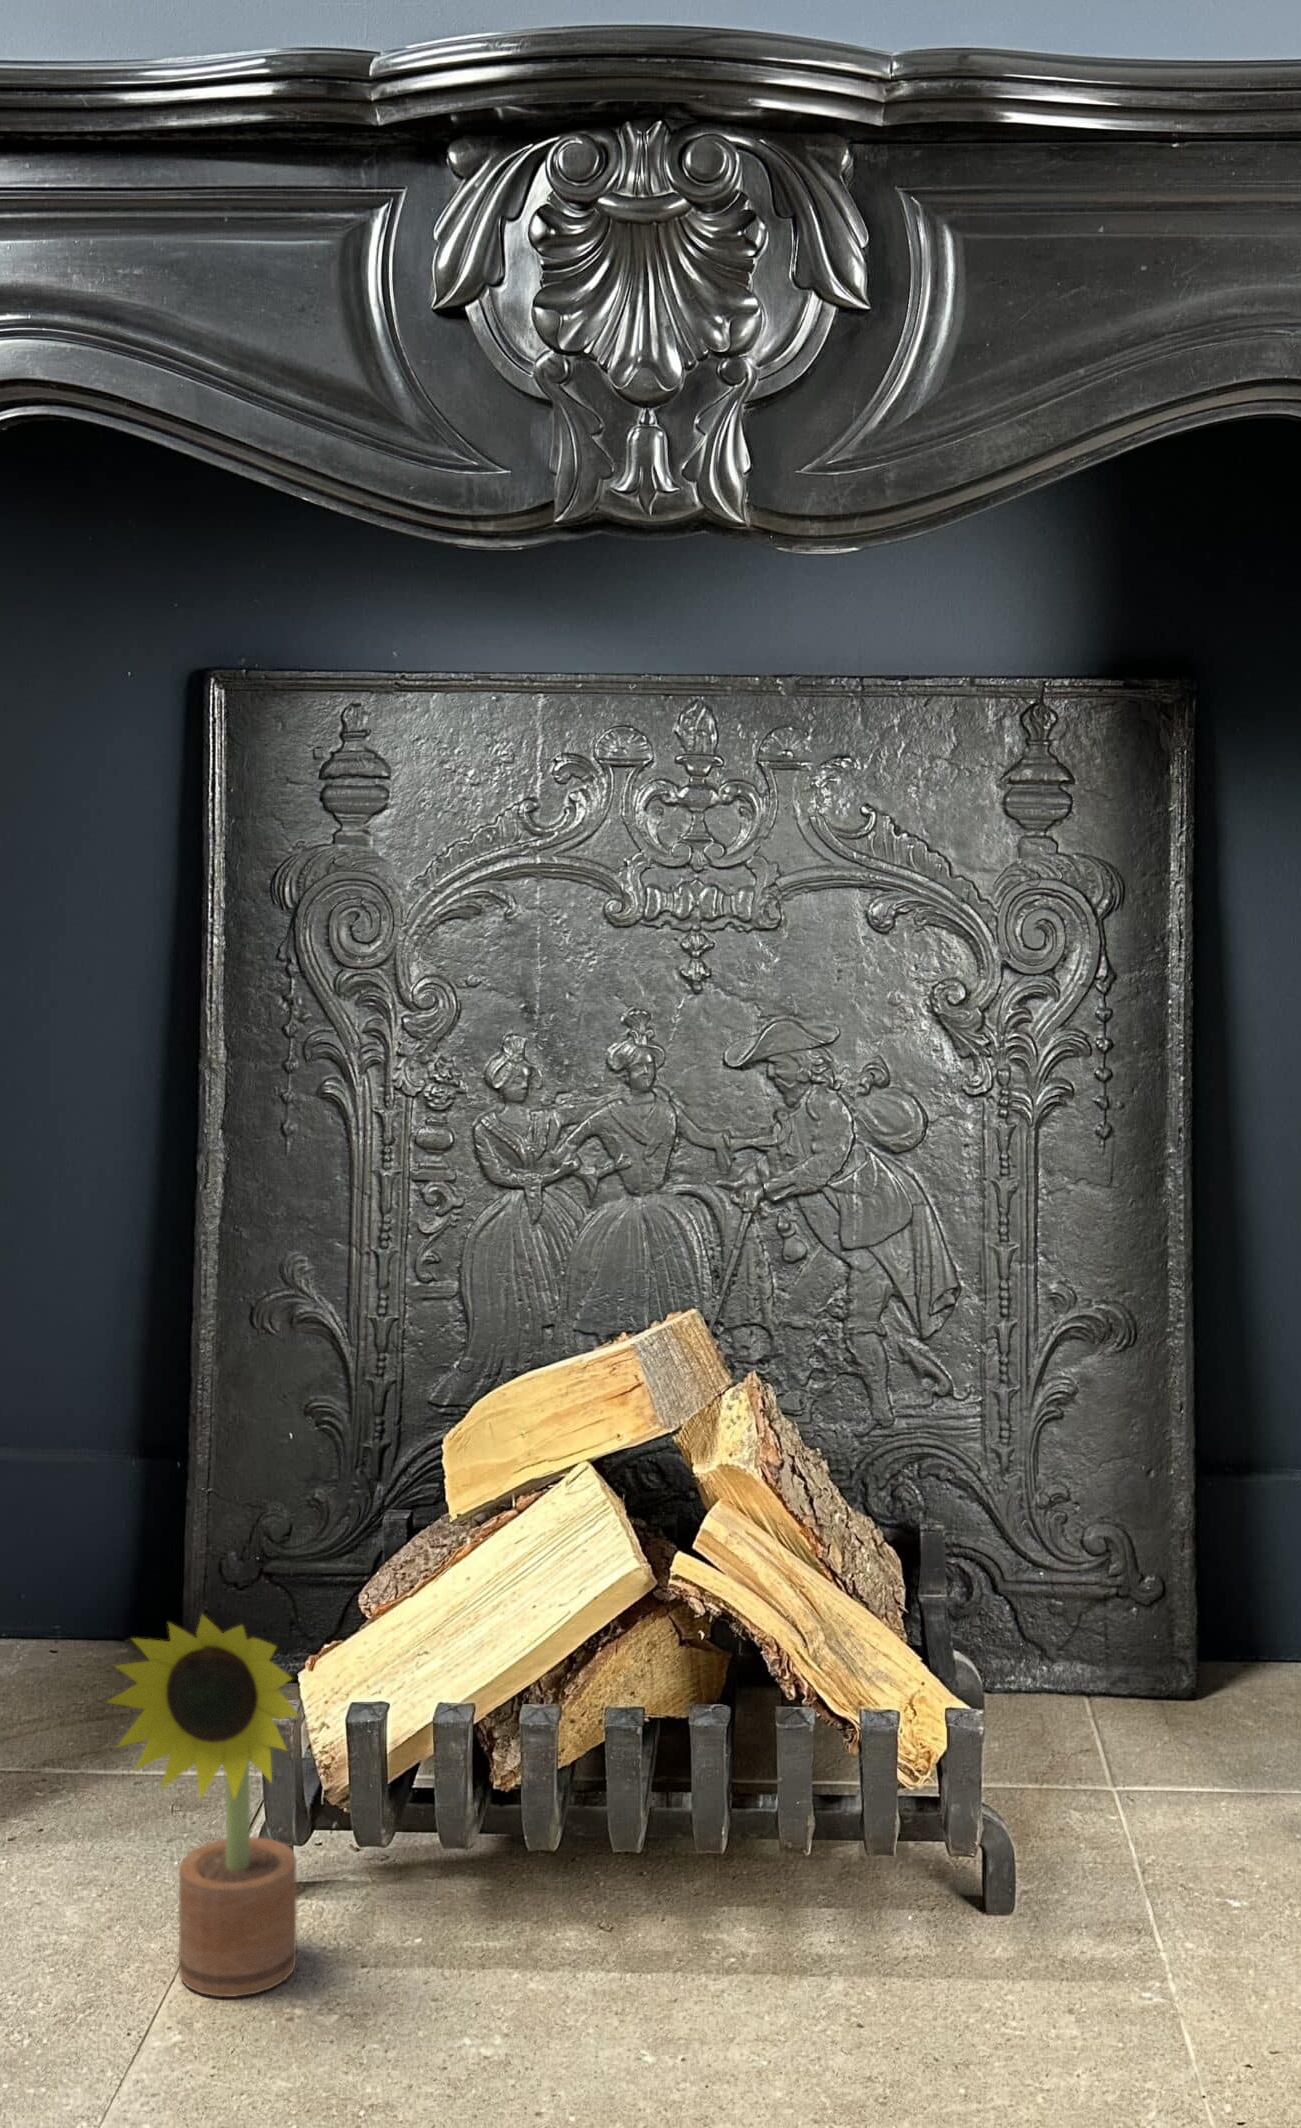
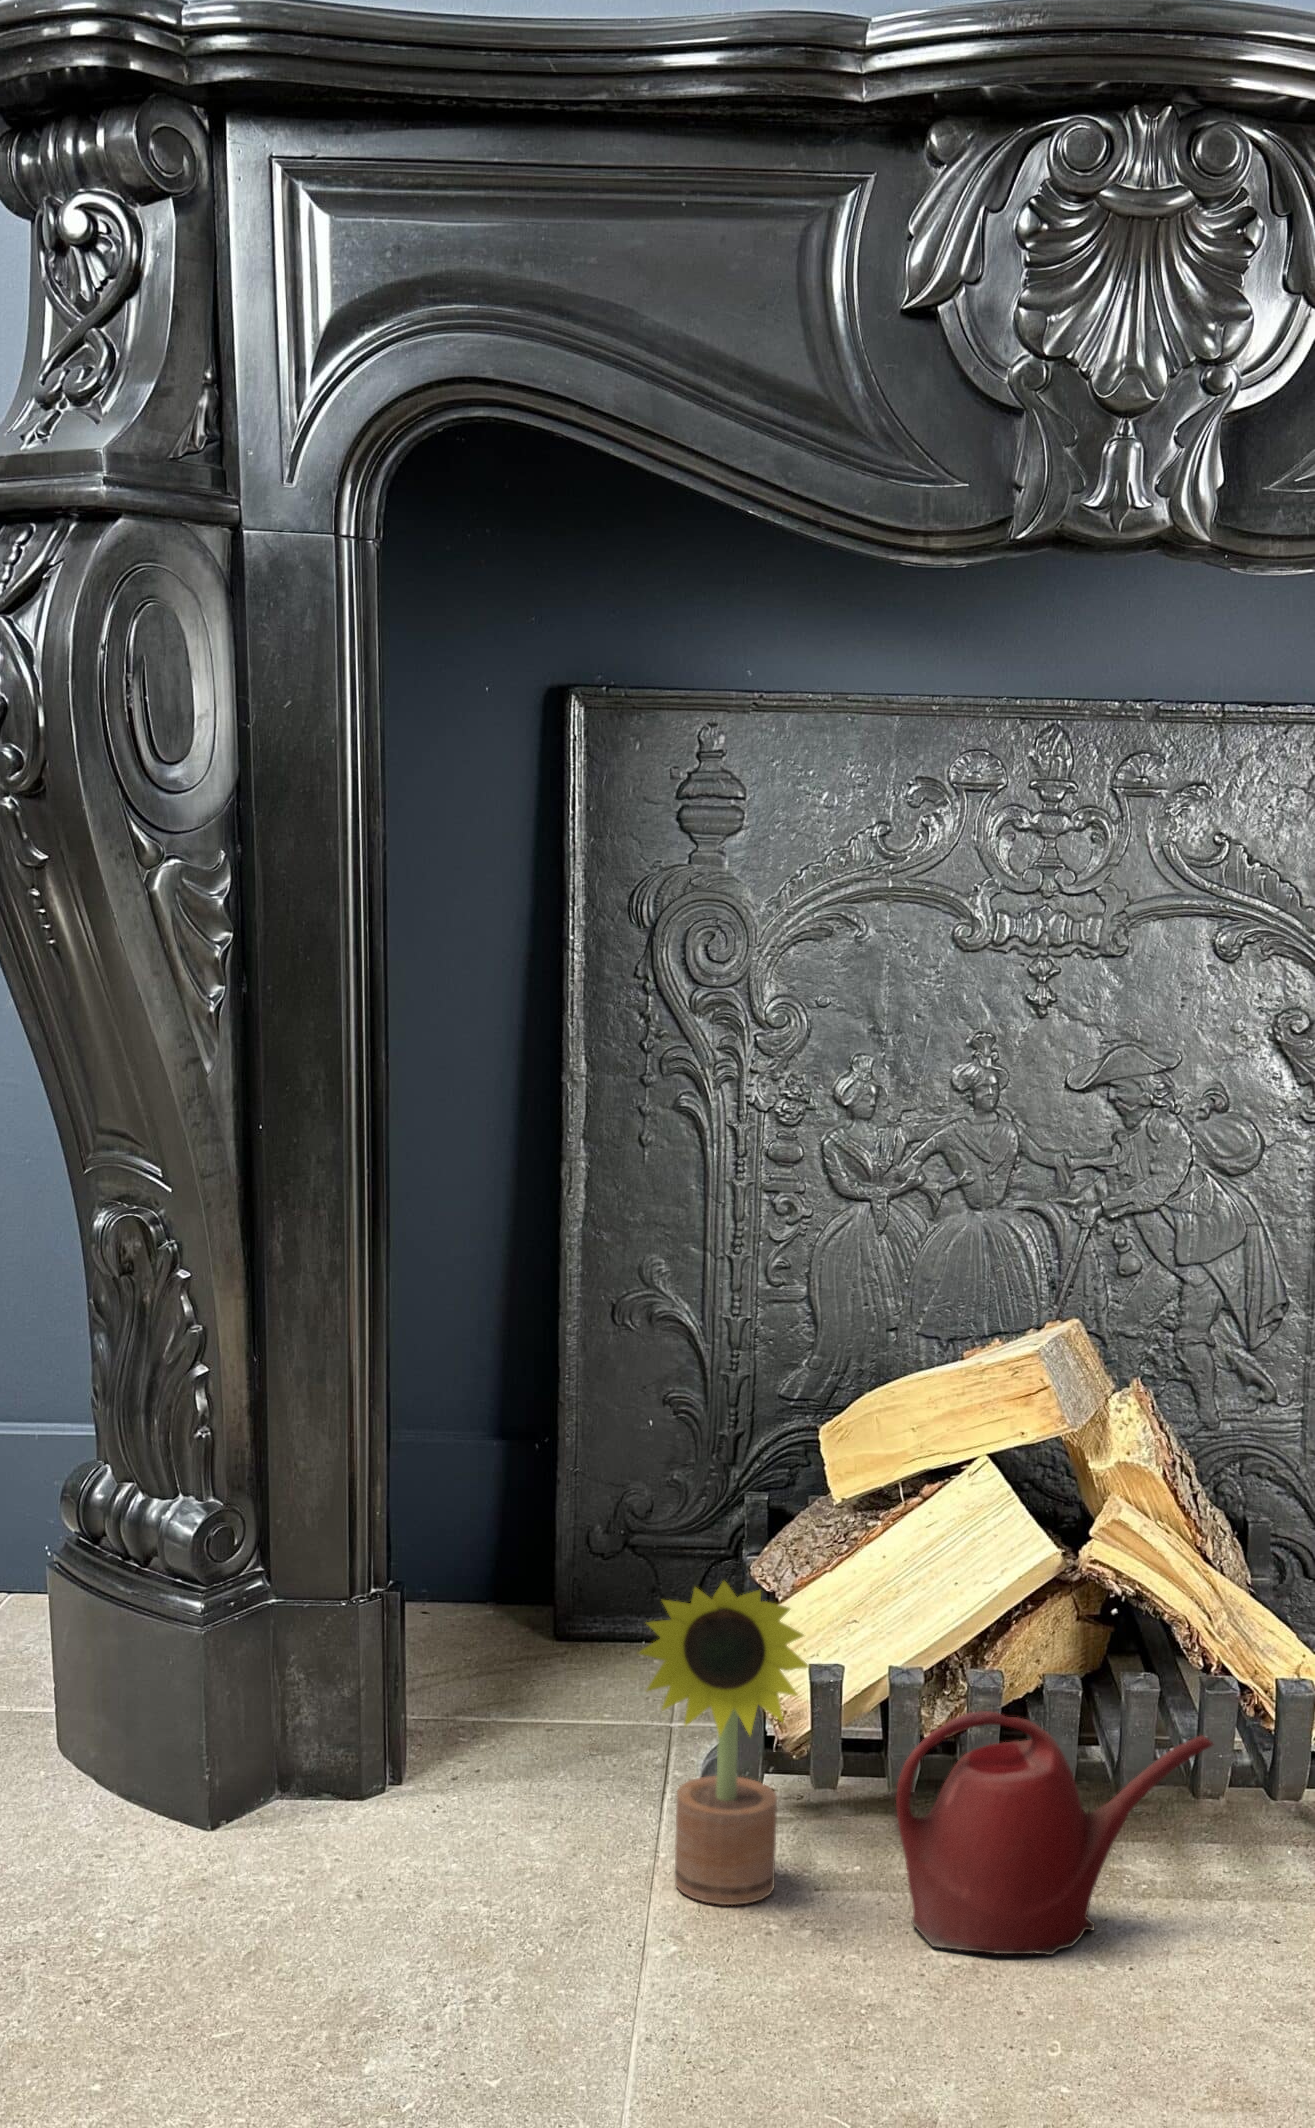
watering can: none [406,1763,785,2059] -> present [896,1711,1213,1955]

